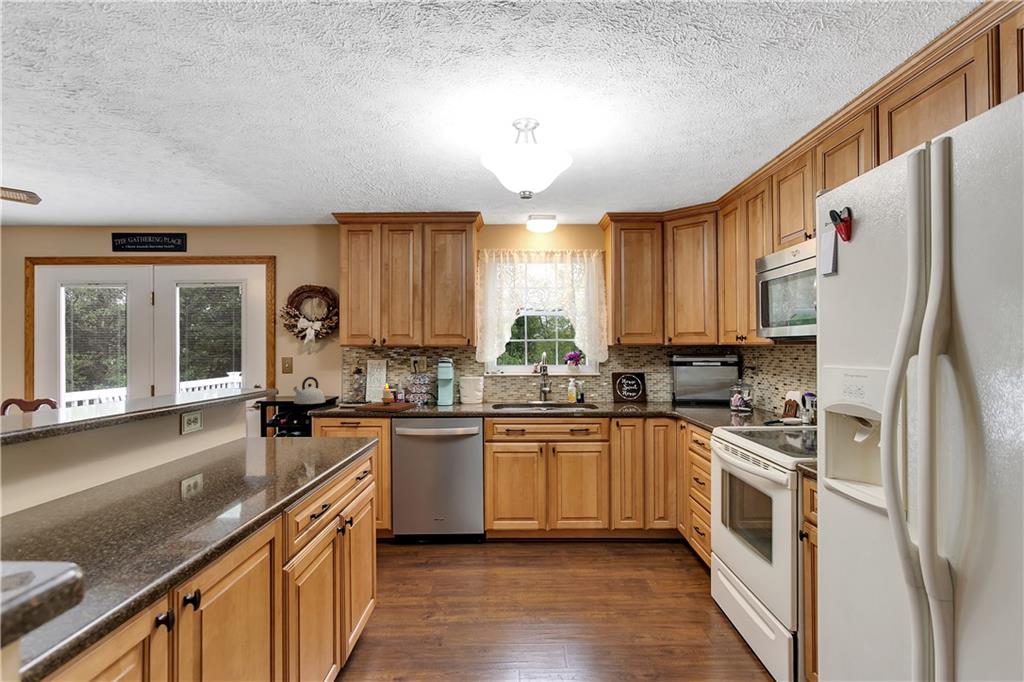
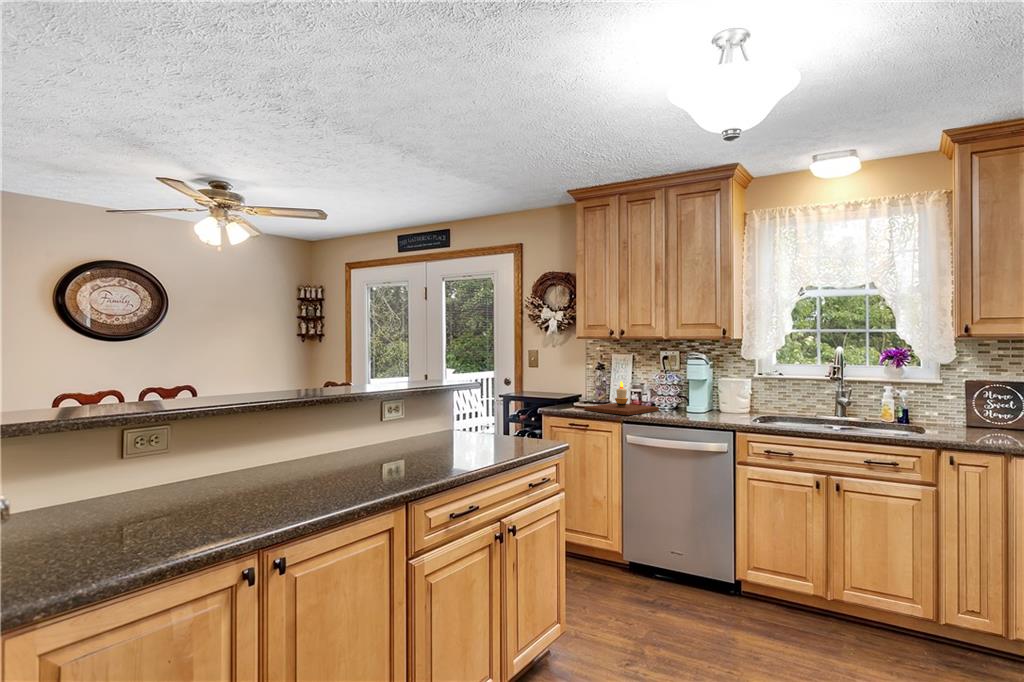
kettle: present [293,377,325,404] -> none [532,371,566,400]

